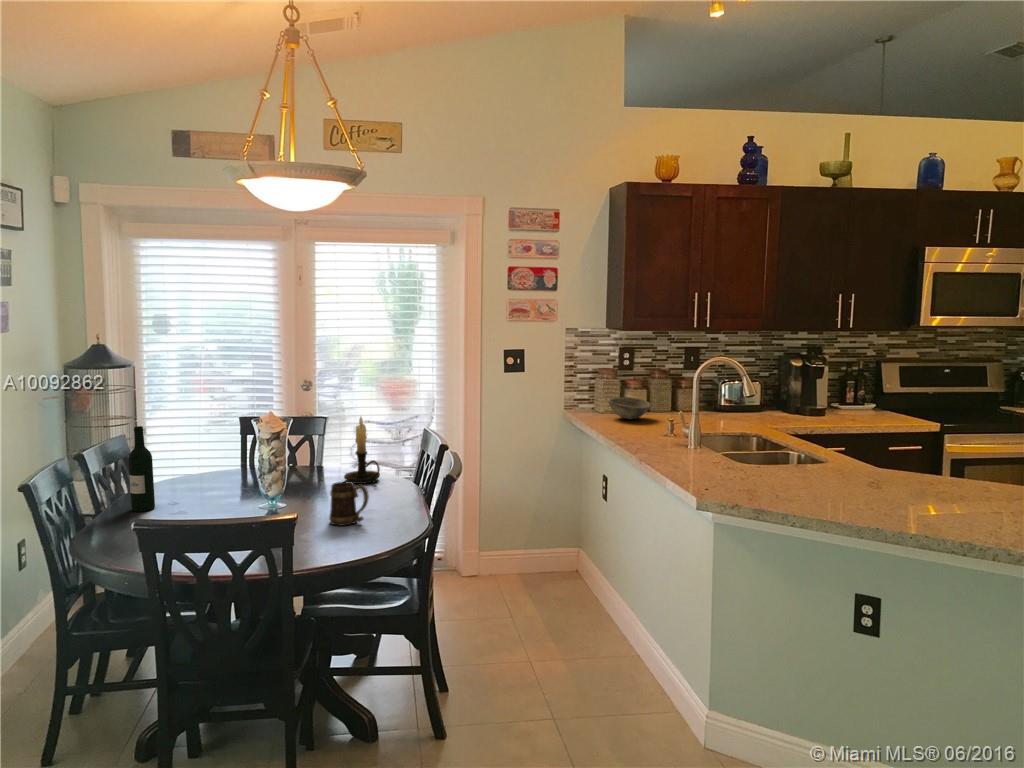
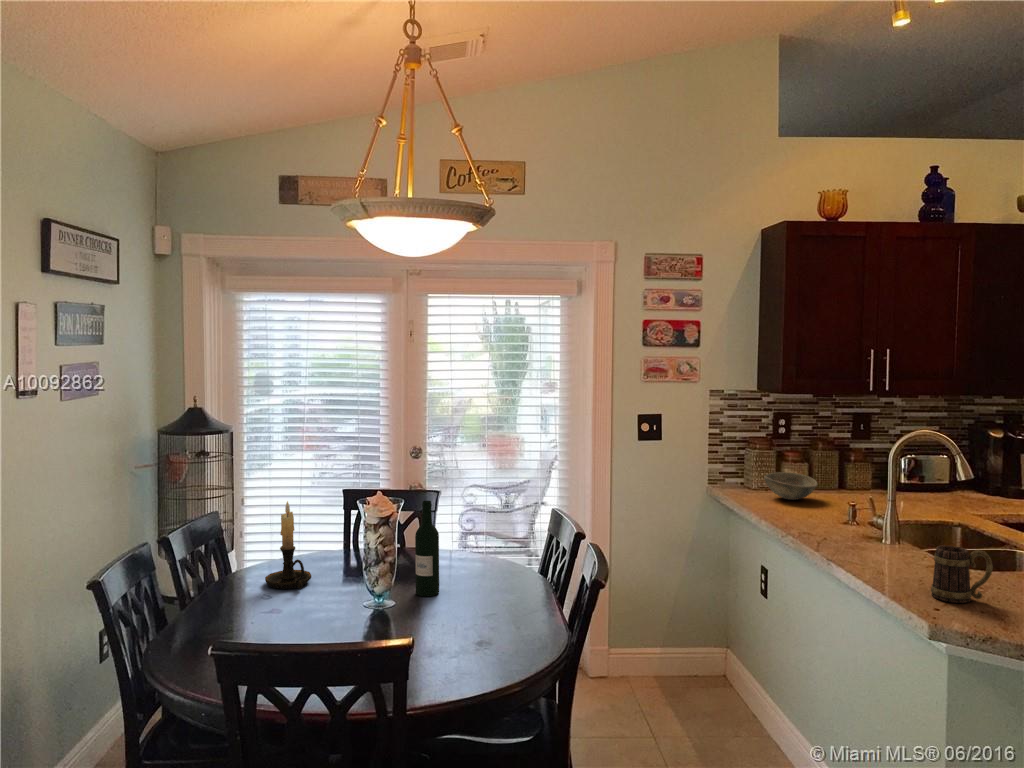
candle holder: present [344,417,380,484] -> present [265,501,311,589]
wine bottle: present [128,426,155,512] -> present [415,501,439,596]
mug: present [329,482,369,526] -> present [931,546,992,603]

